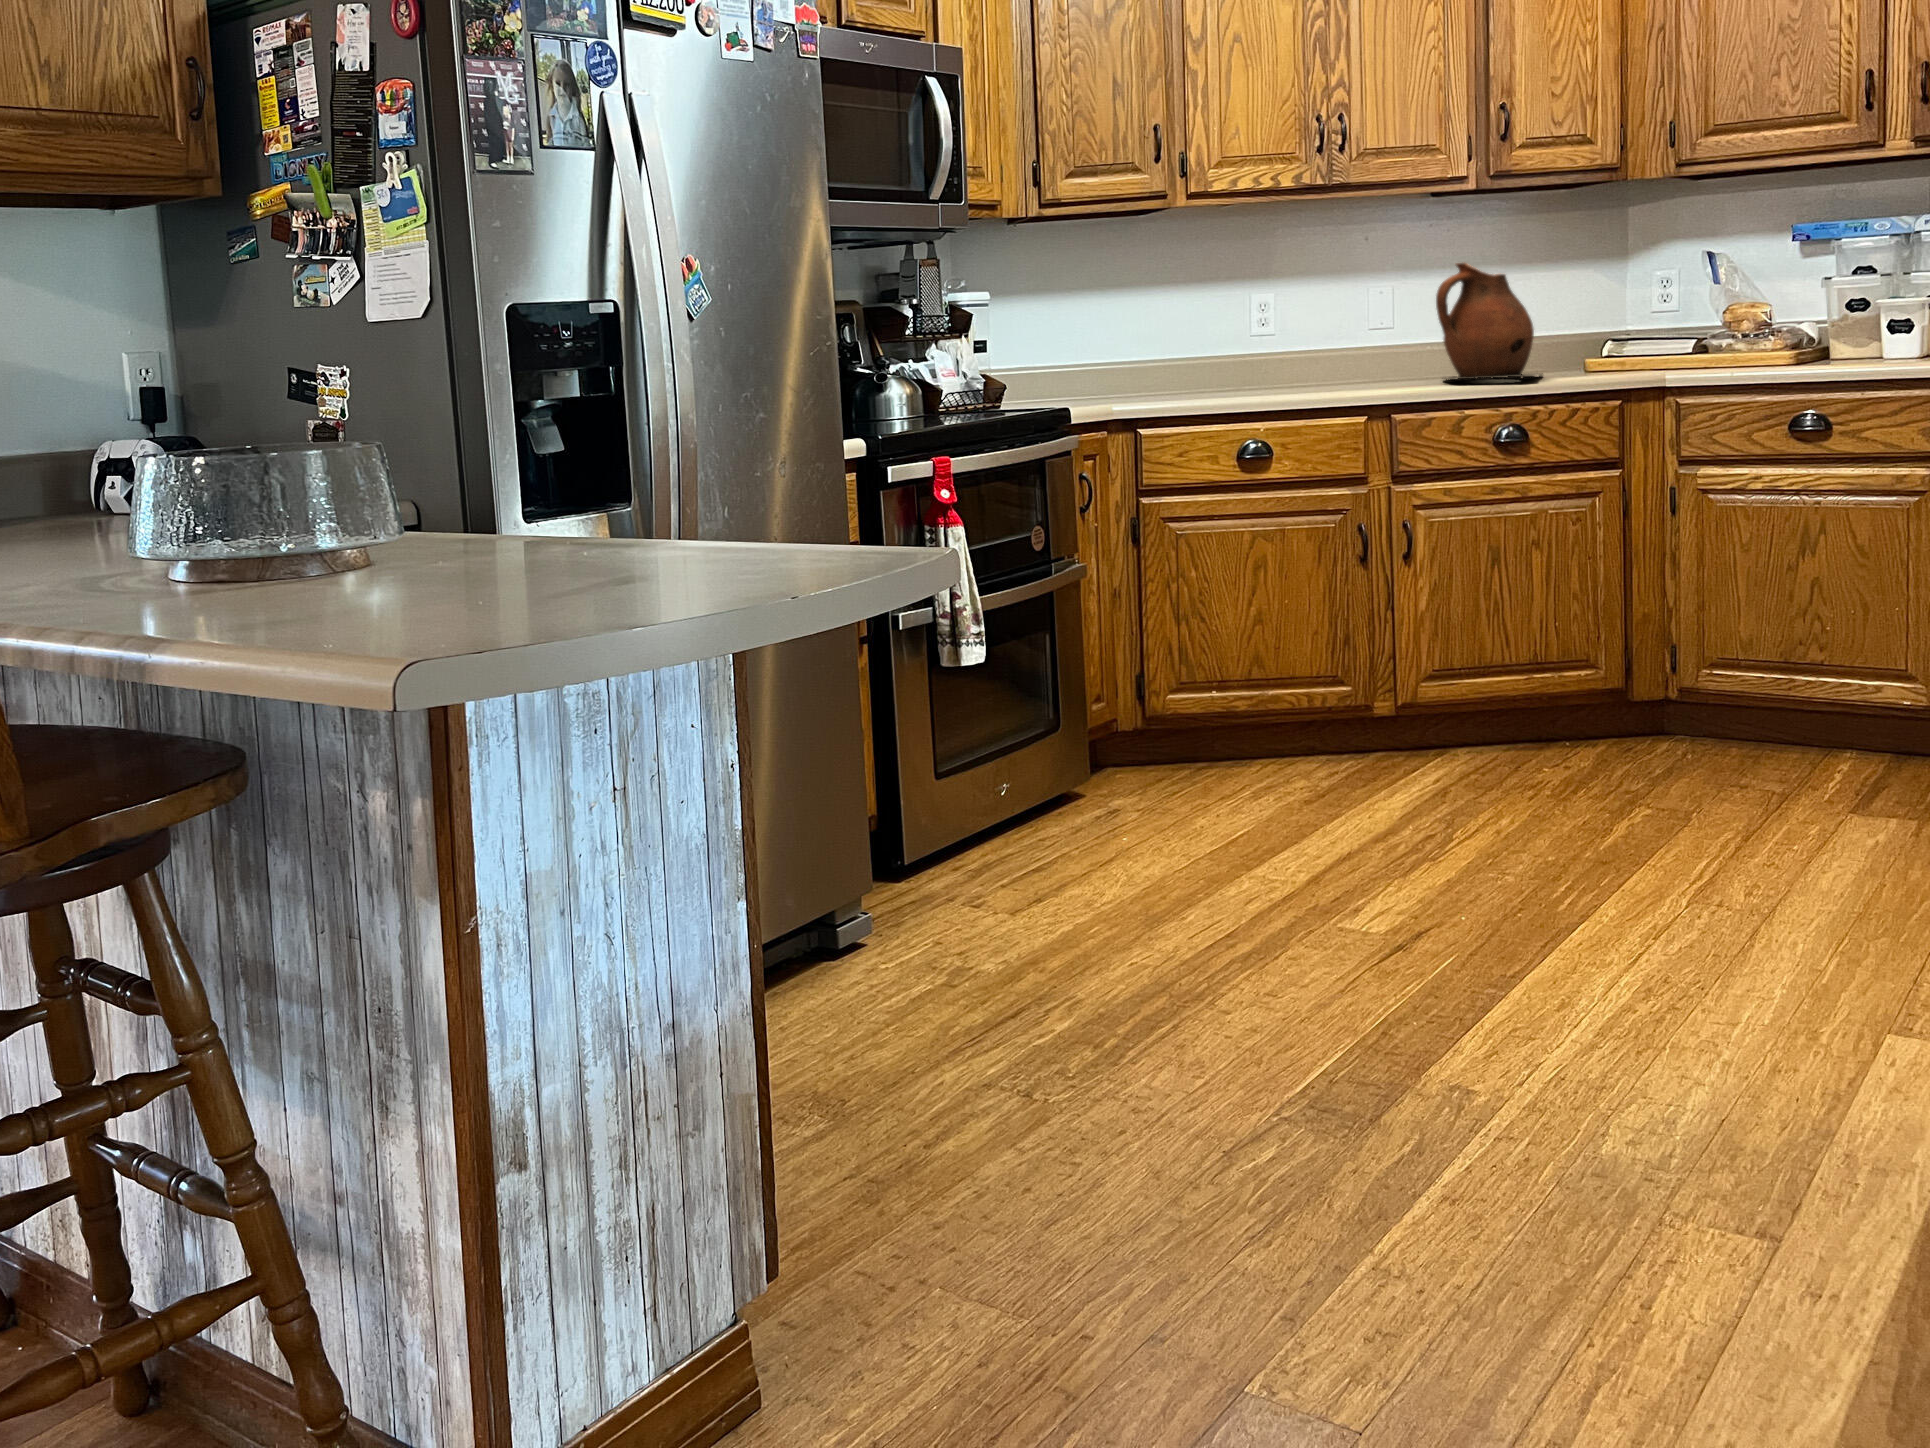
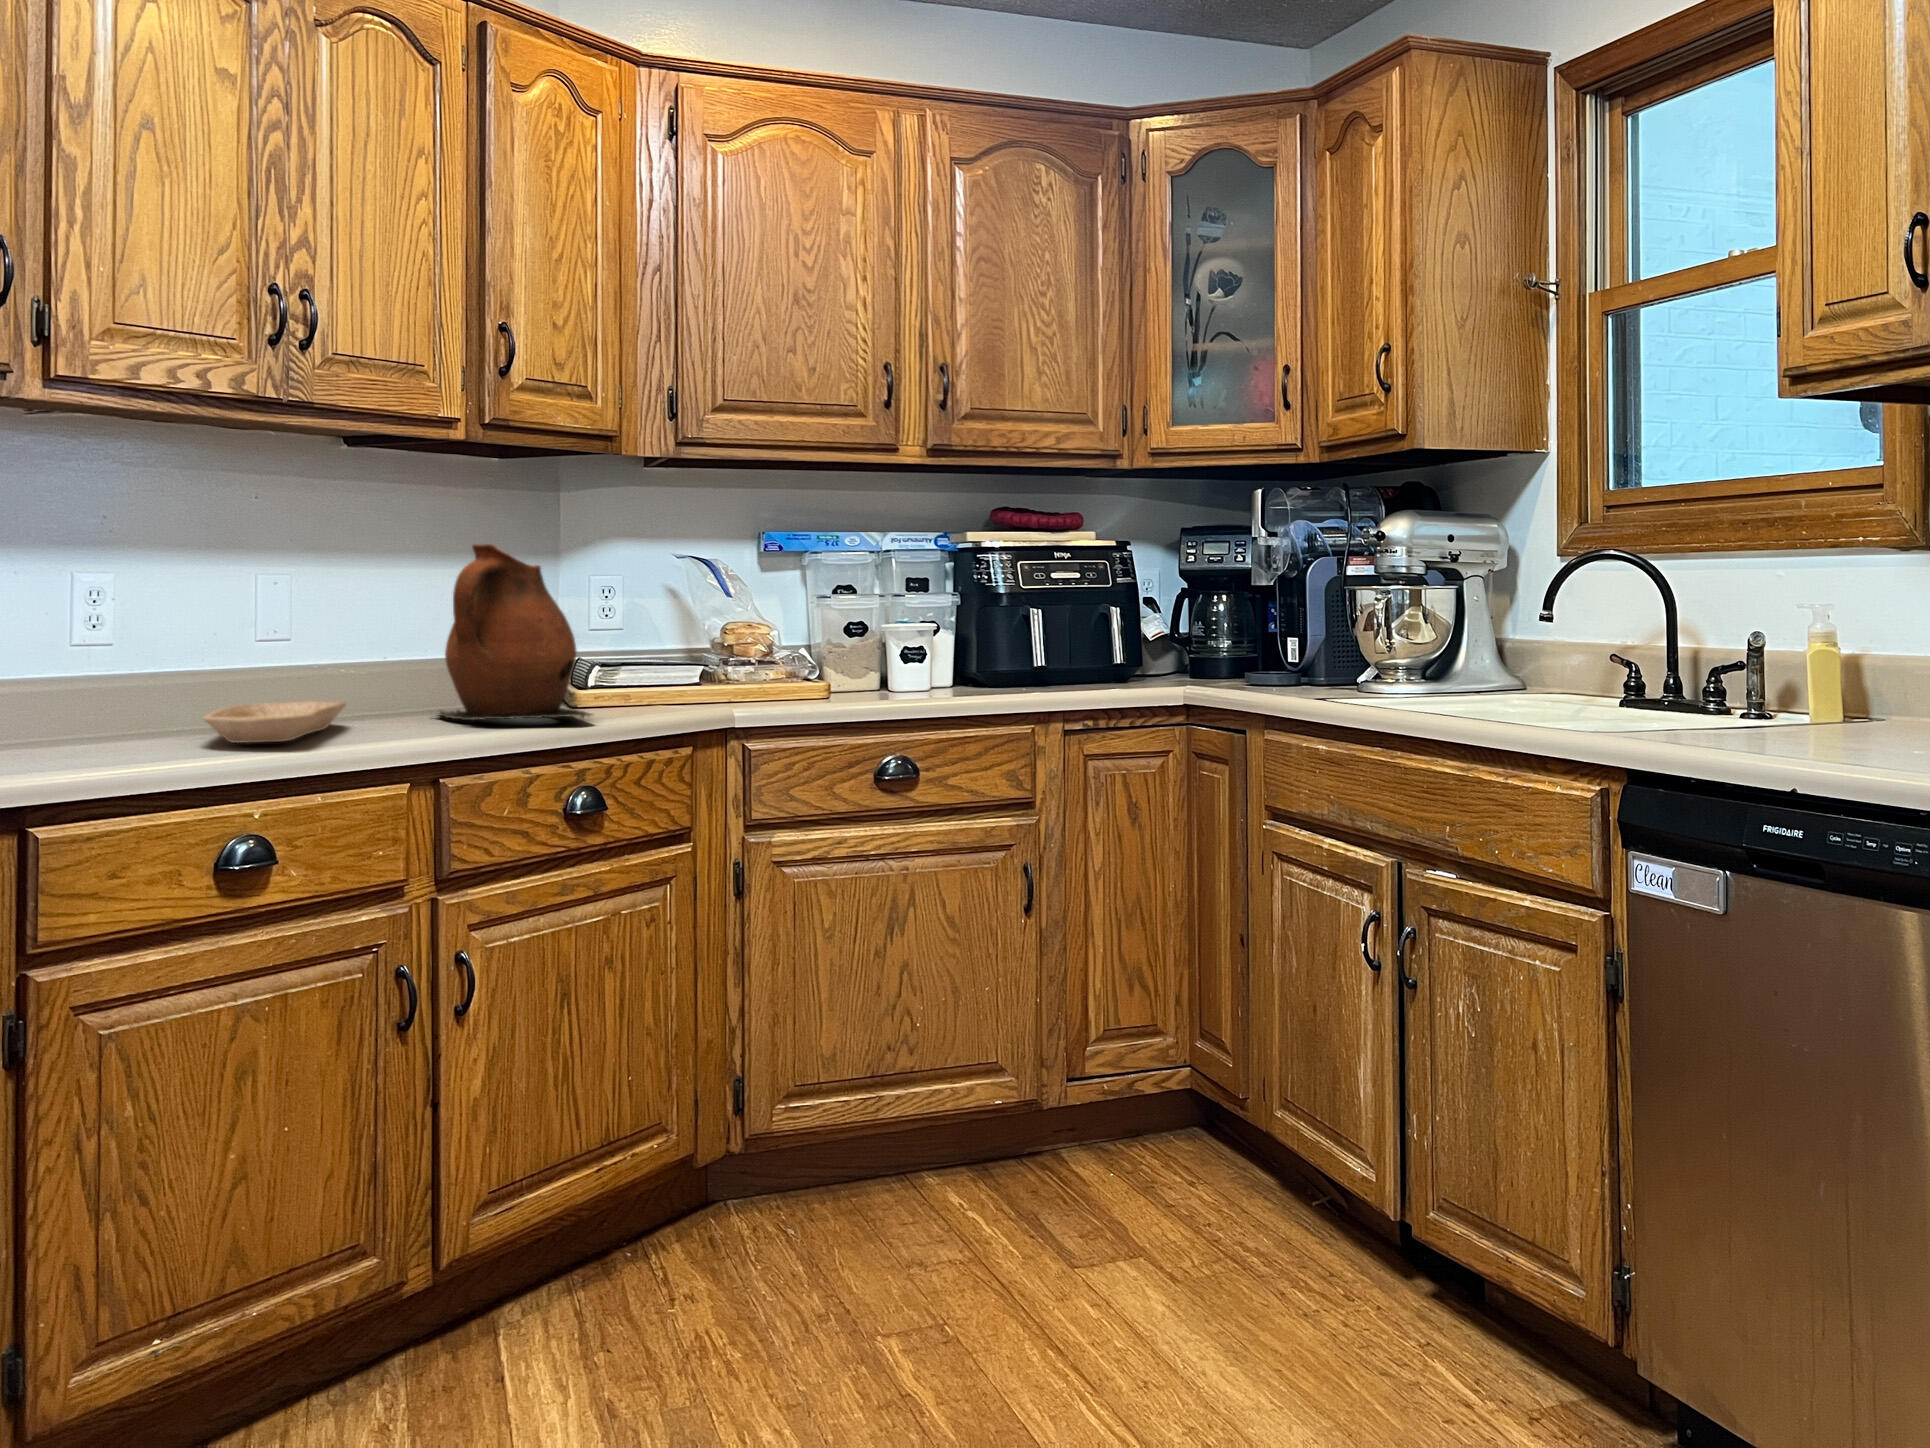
tray: none [1262,370,1371,391] -> present [204,701,346,743]

